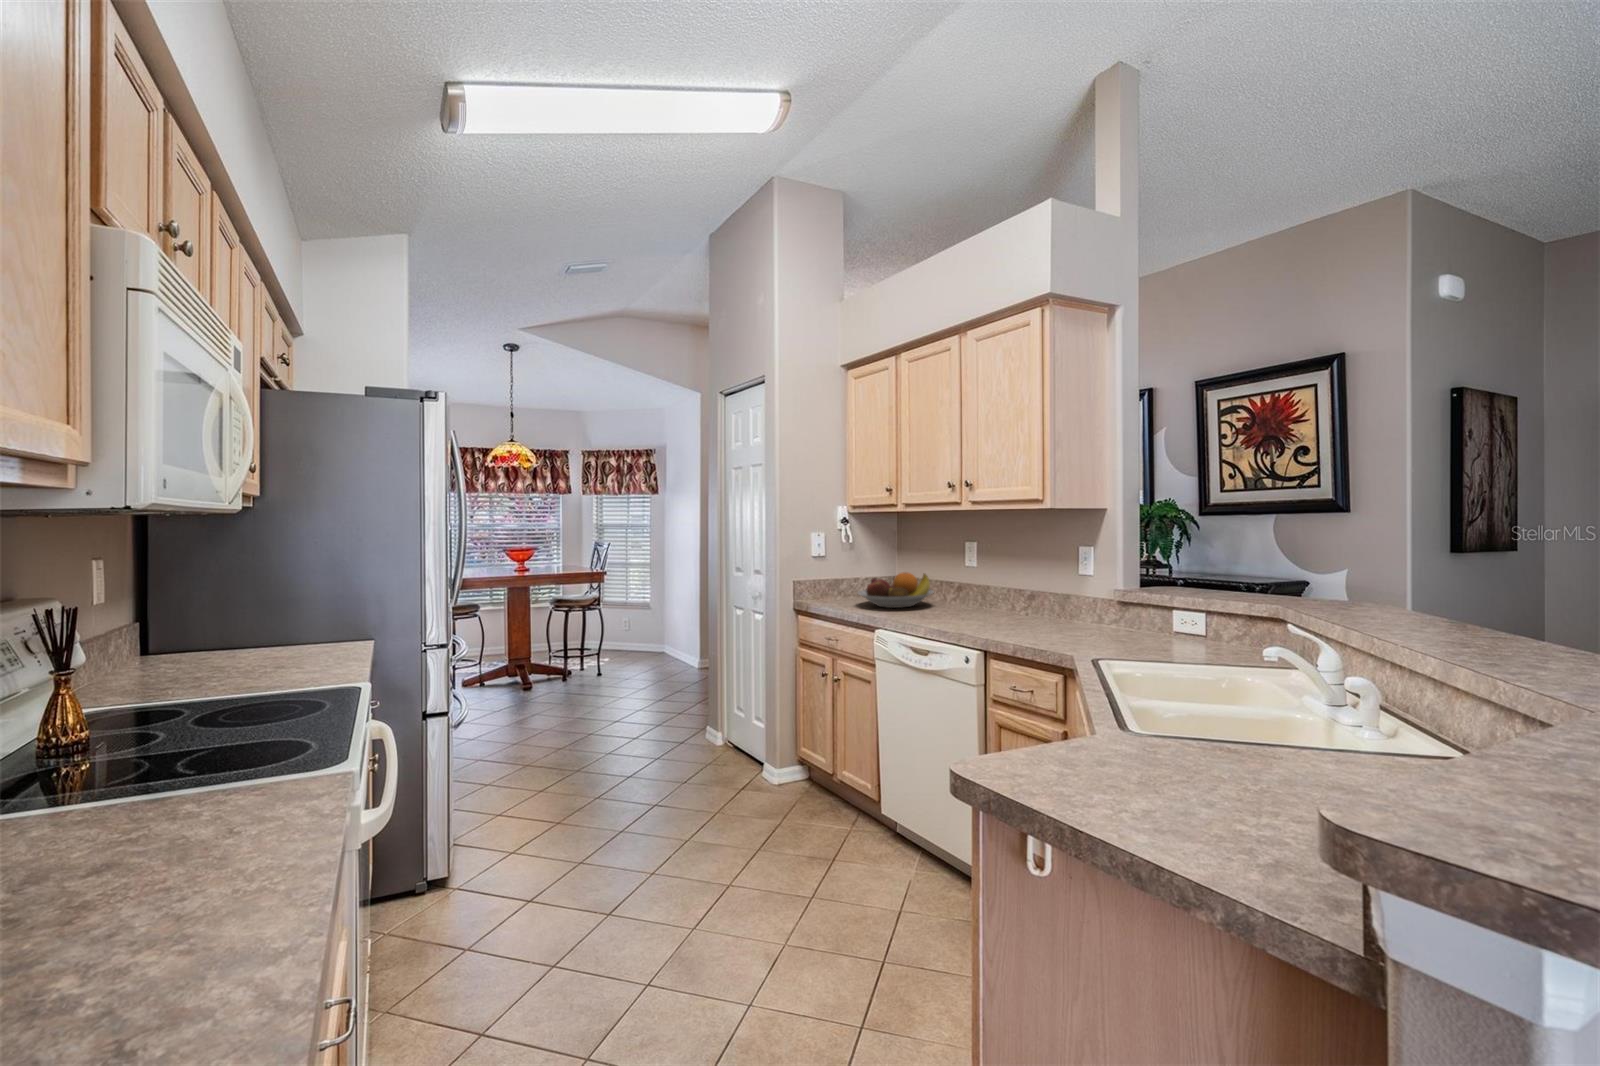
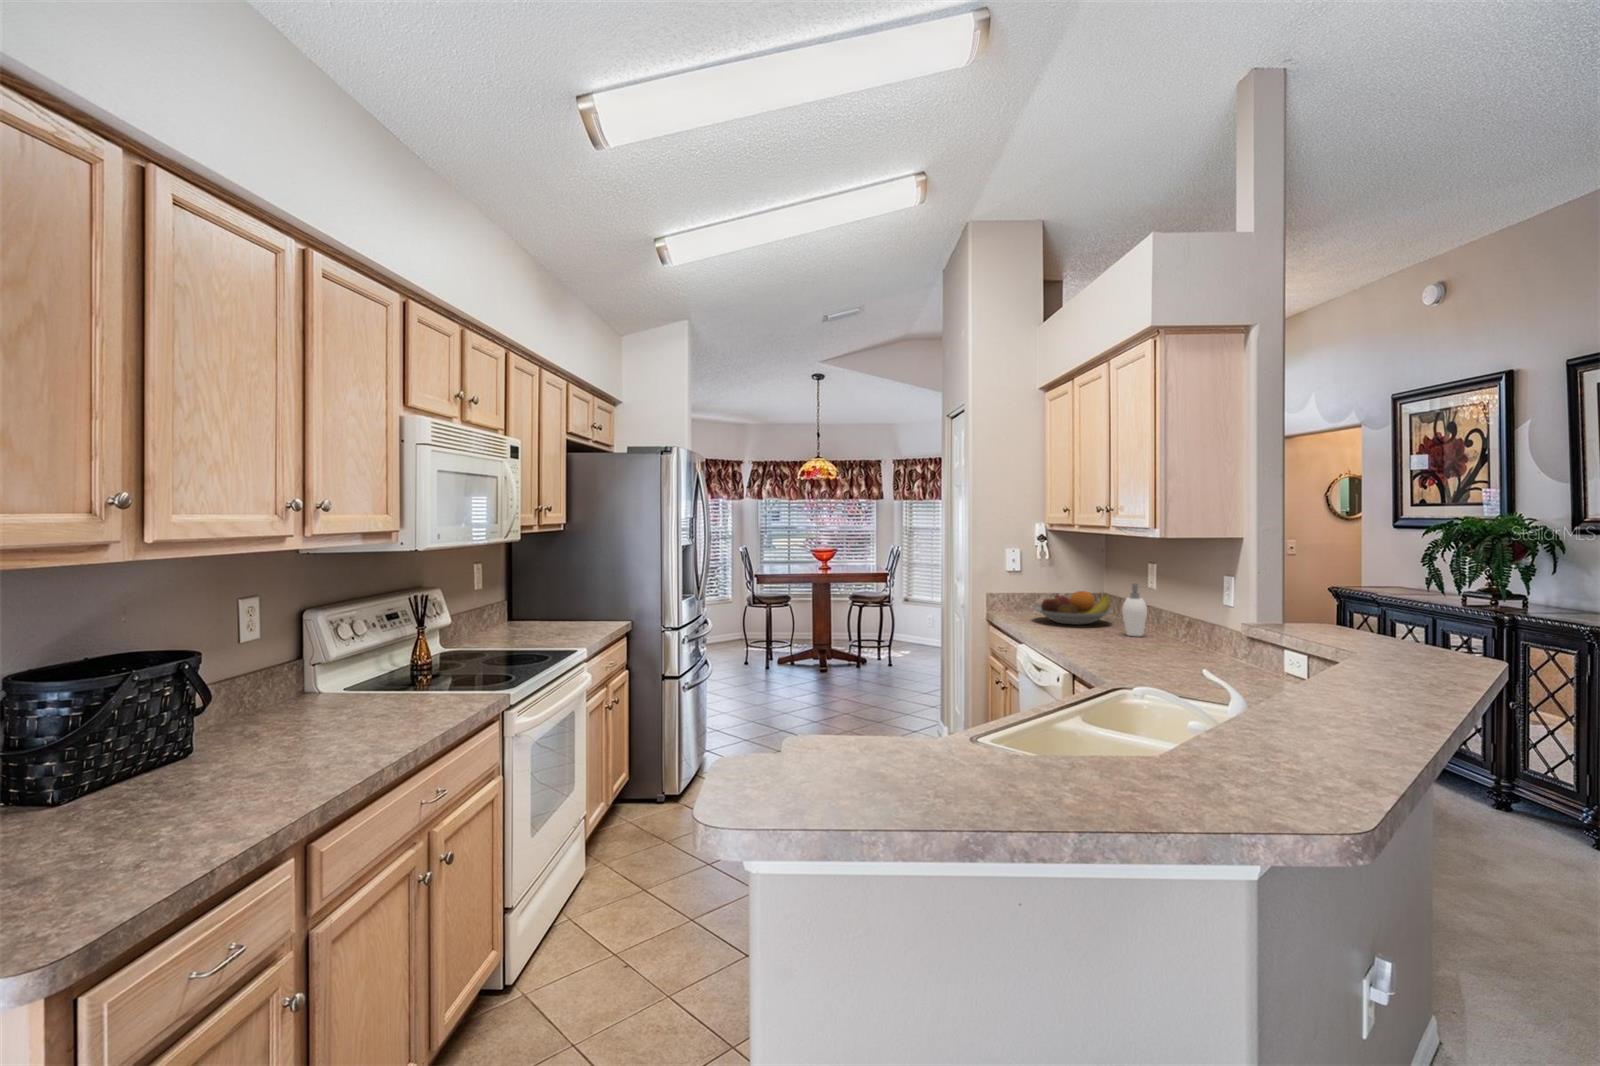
soap dispenser: none [961,560,992,613] -> present [1122,583,1147,636]

